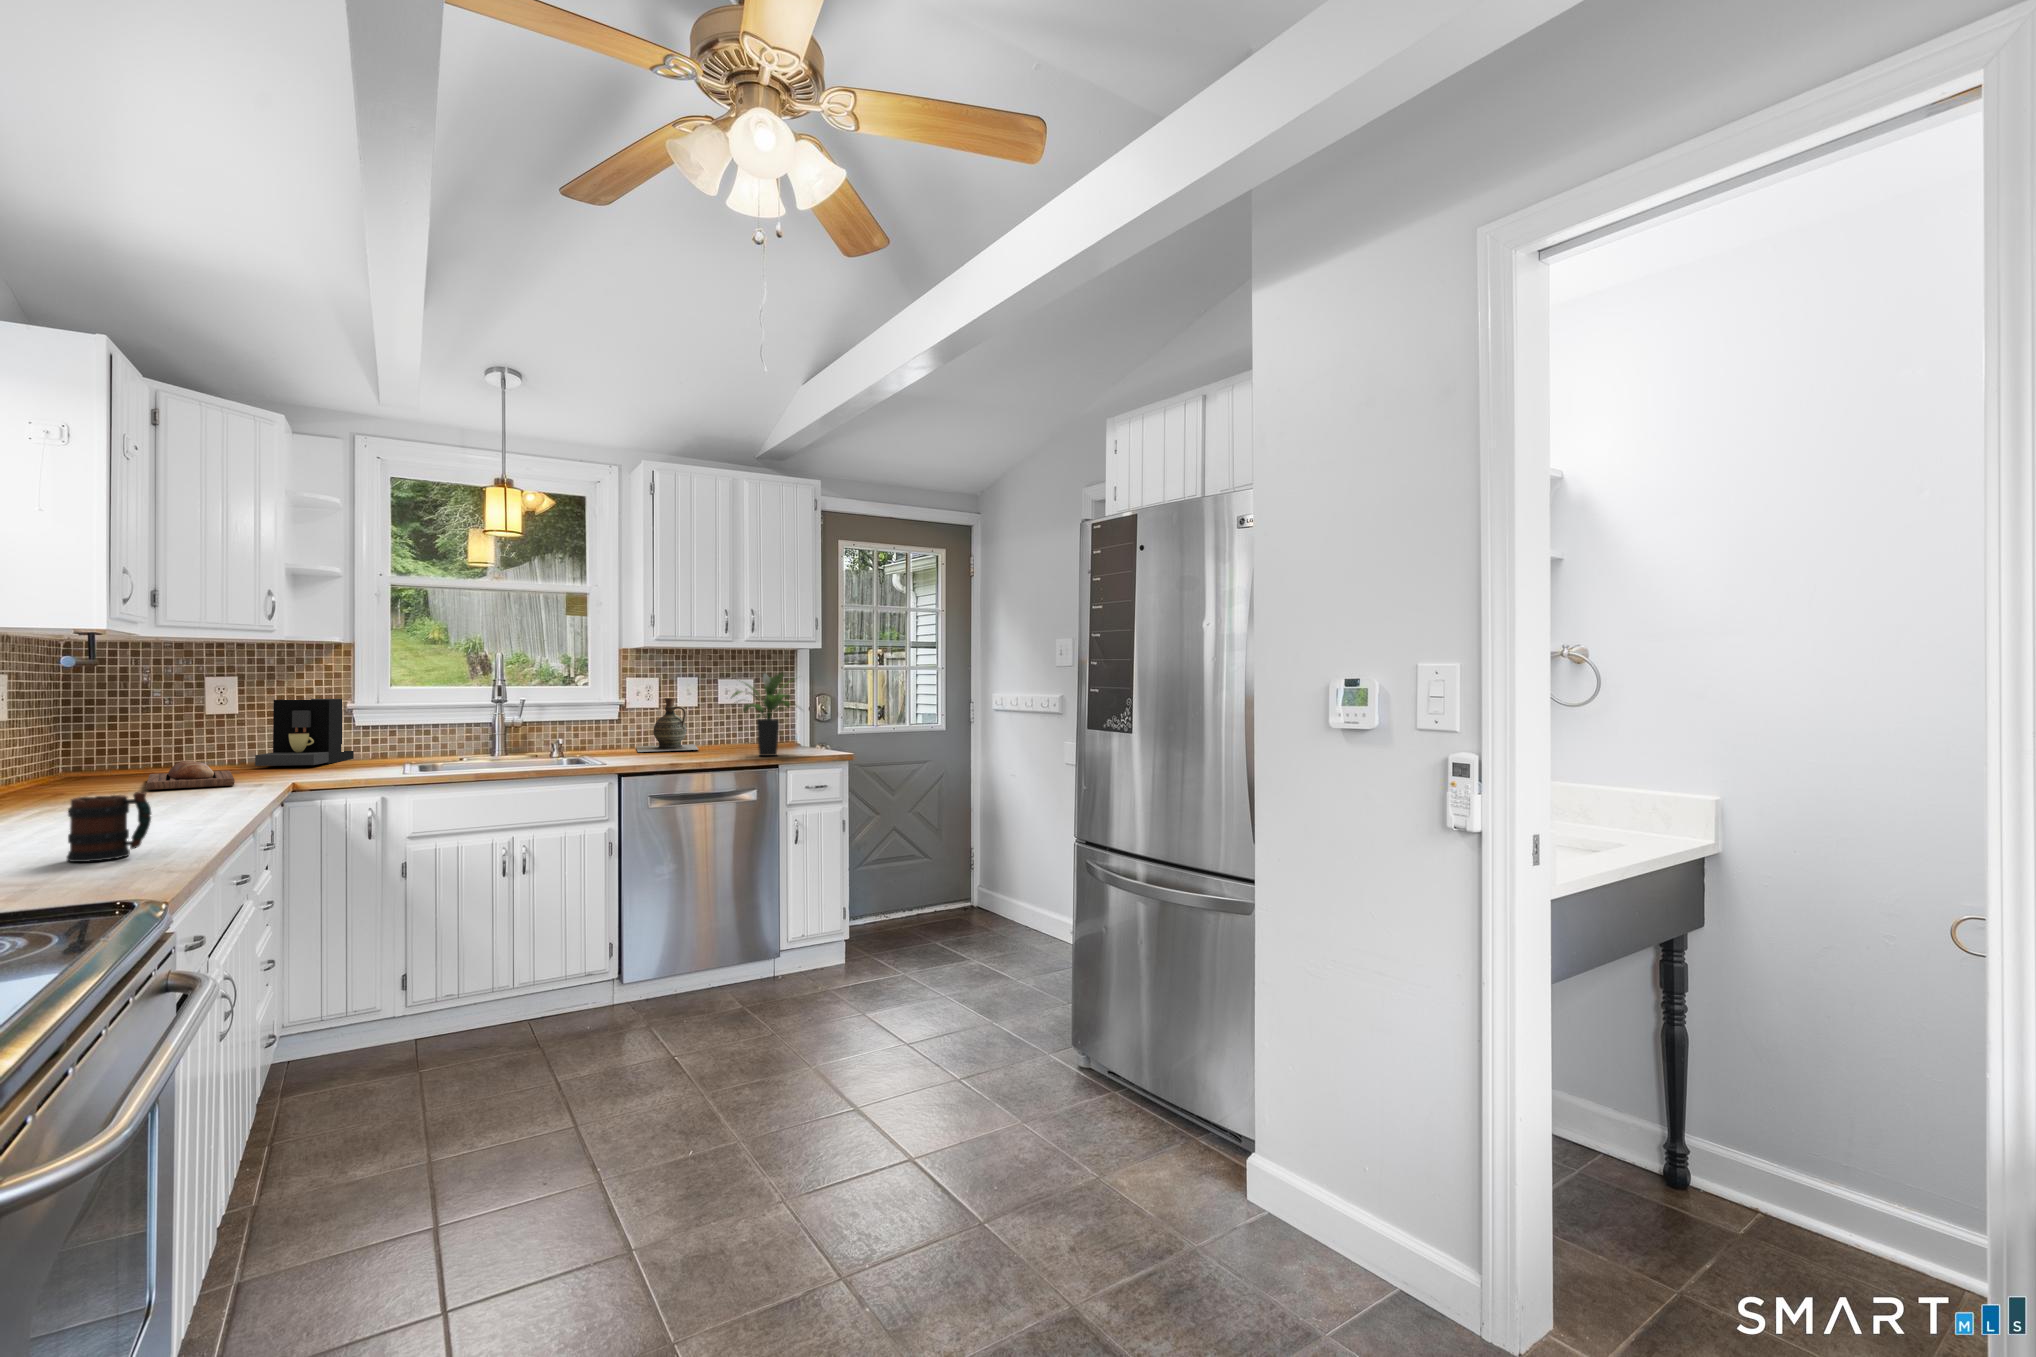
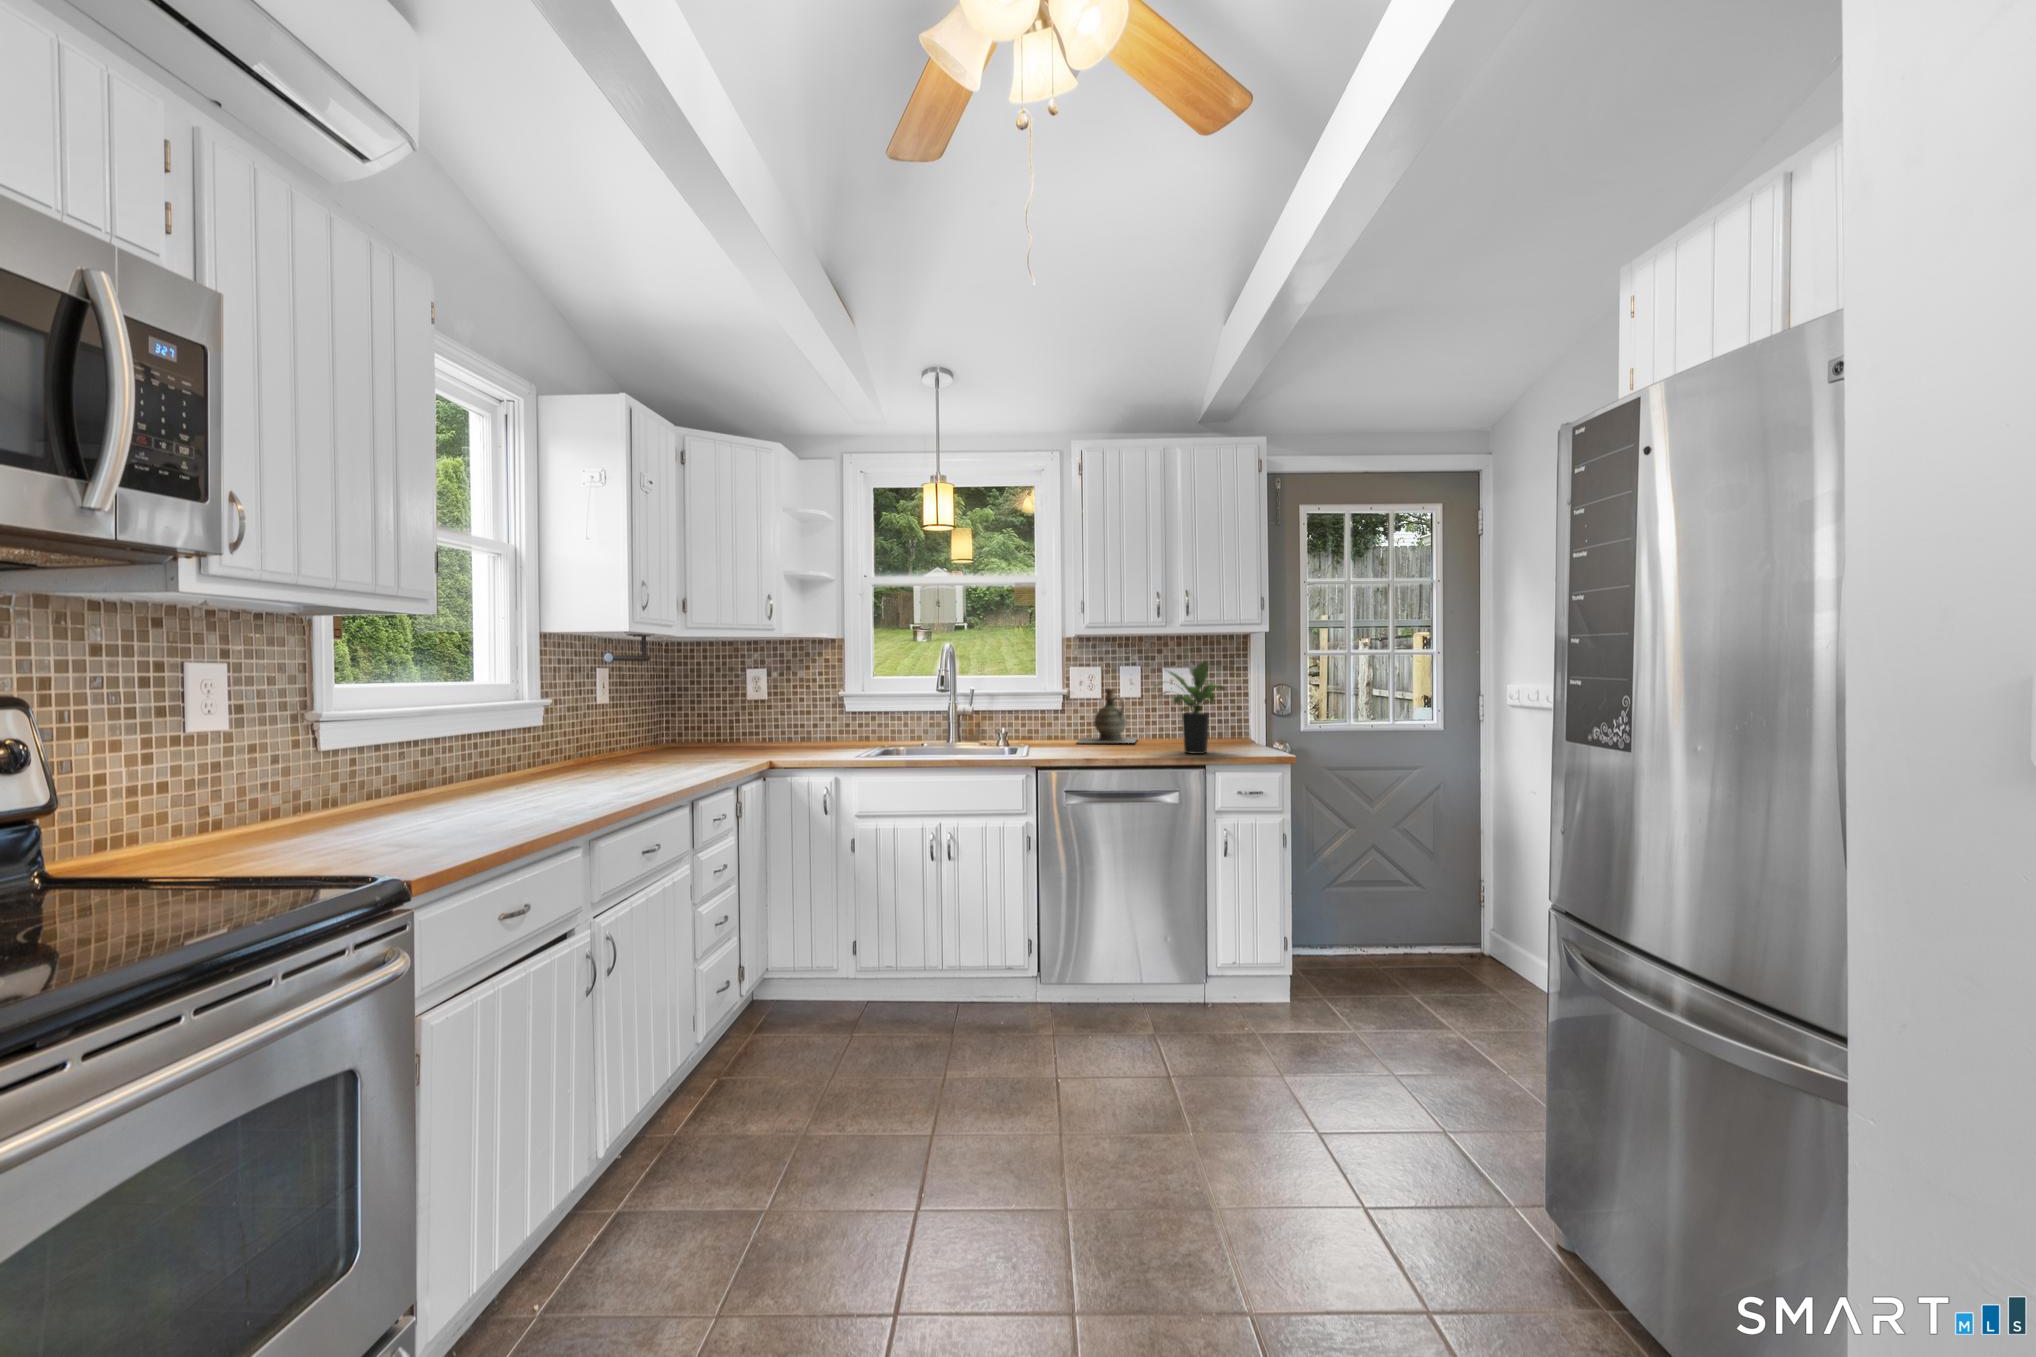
coffee maker: present [255,699,354,766] -> none [772,687,851,744]
bread loaf: present [146,761,235,790] -> none [672,738,745,761]
mug: present [67,792,151,862] -> none [496,768,547,825]

